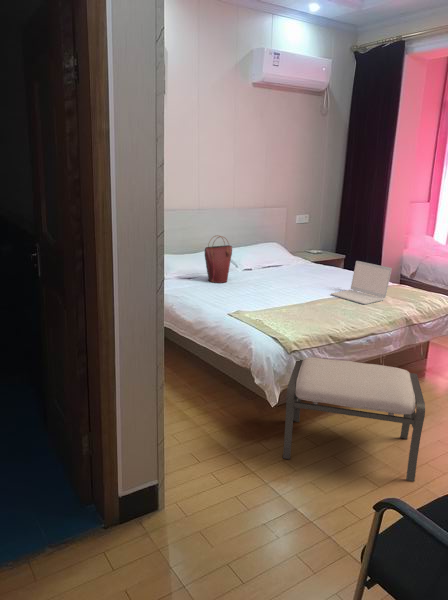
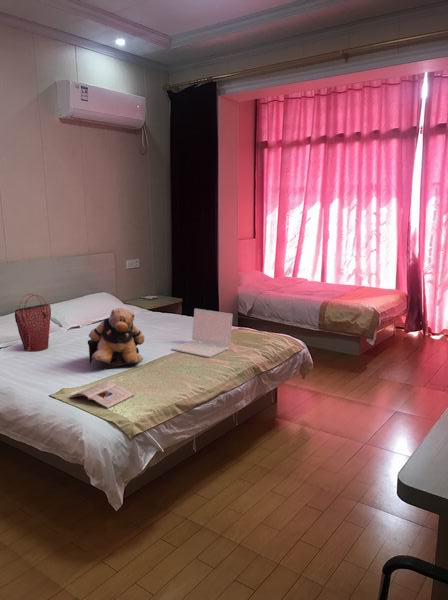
teddy bear: none [260,252,308,302] -> present [88,308,144,369]
magazine: none [244,310,296,329] -> present [70,382,135,408]
ottoman: present [283,357,425,481] -> none [132,433,295,579]

